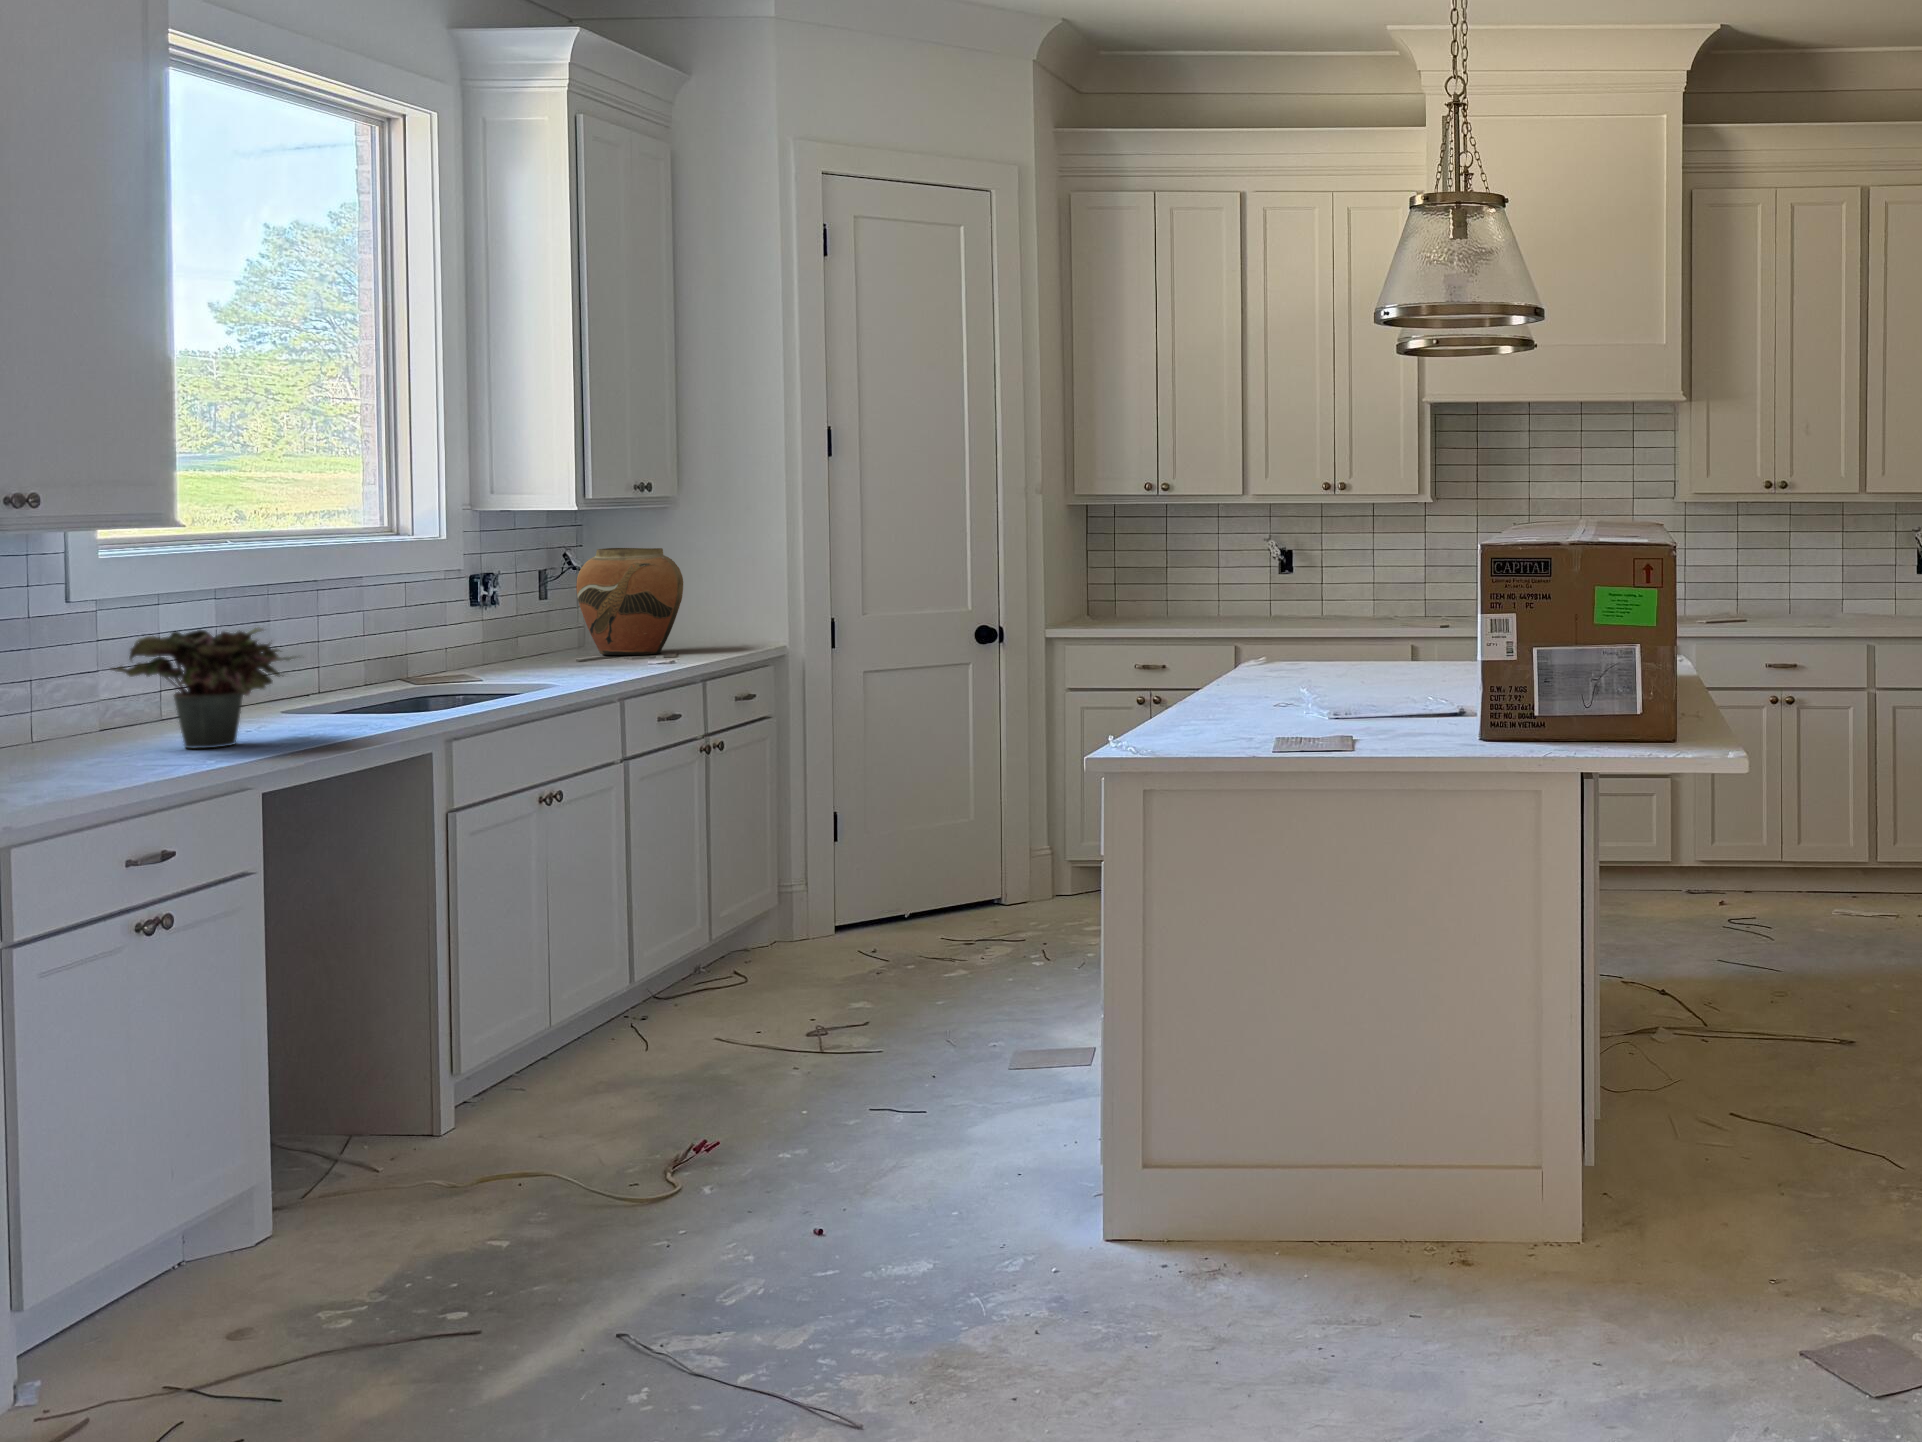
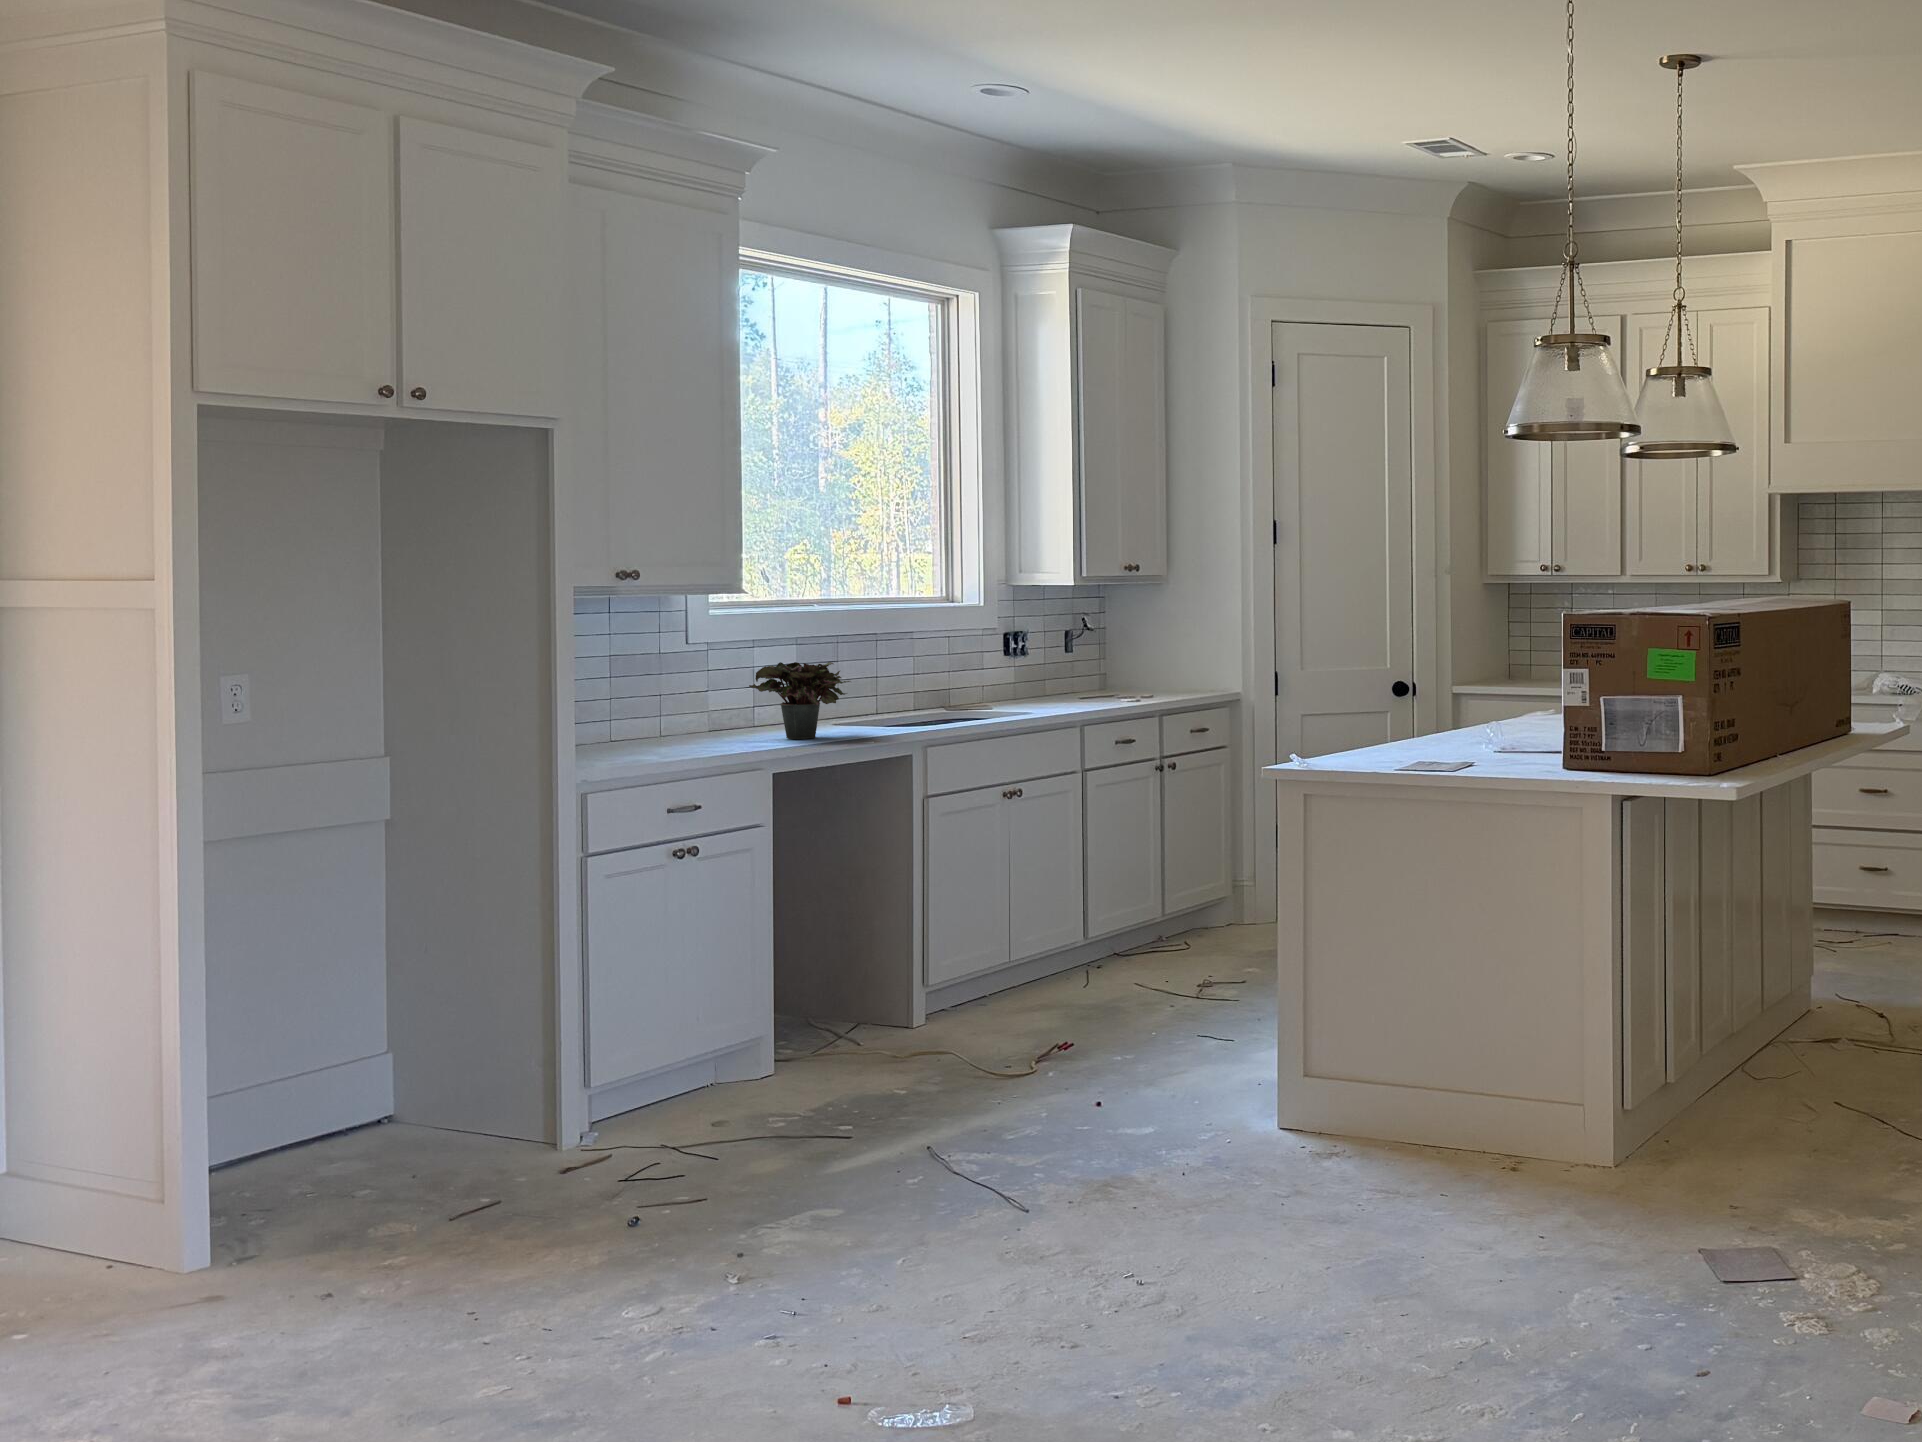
vase: present [577,548,683,655] -> none [1085,613,1156,695]

